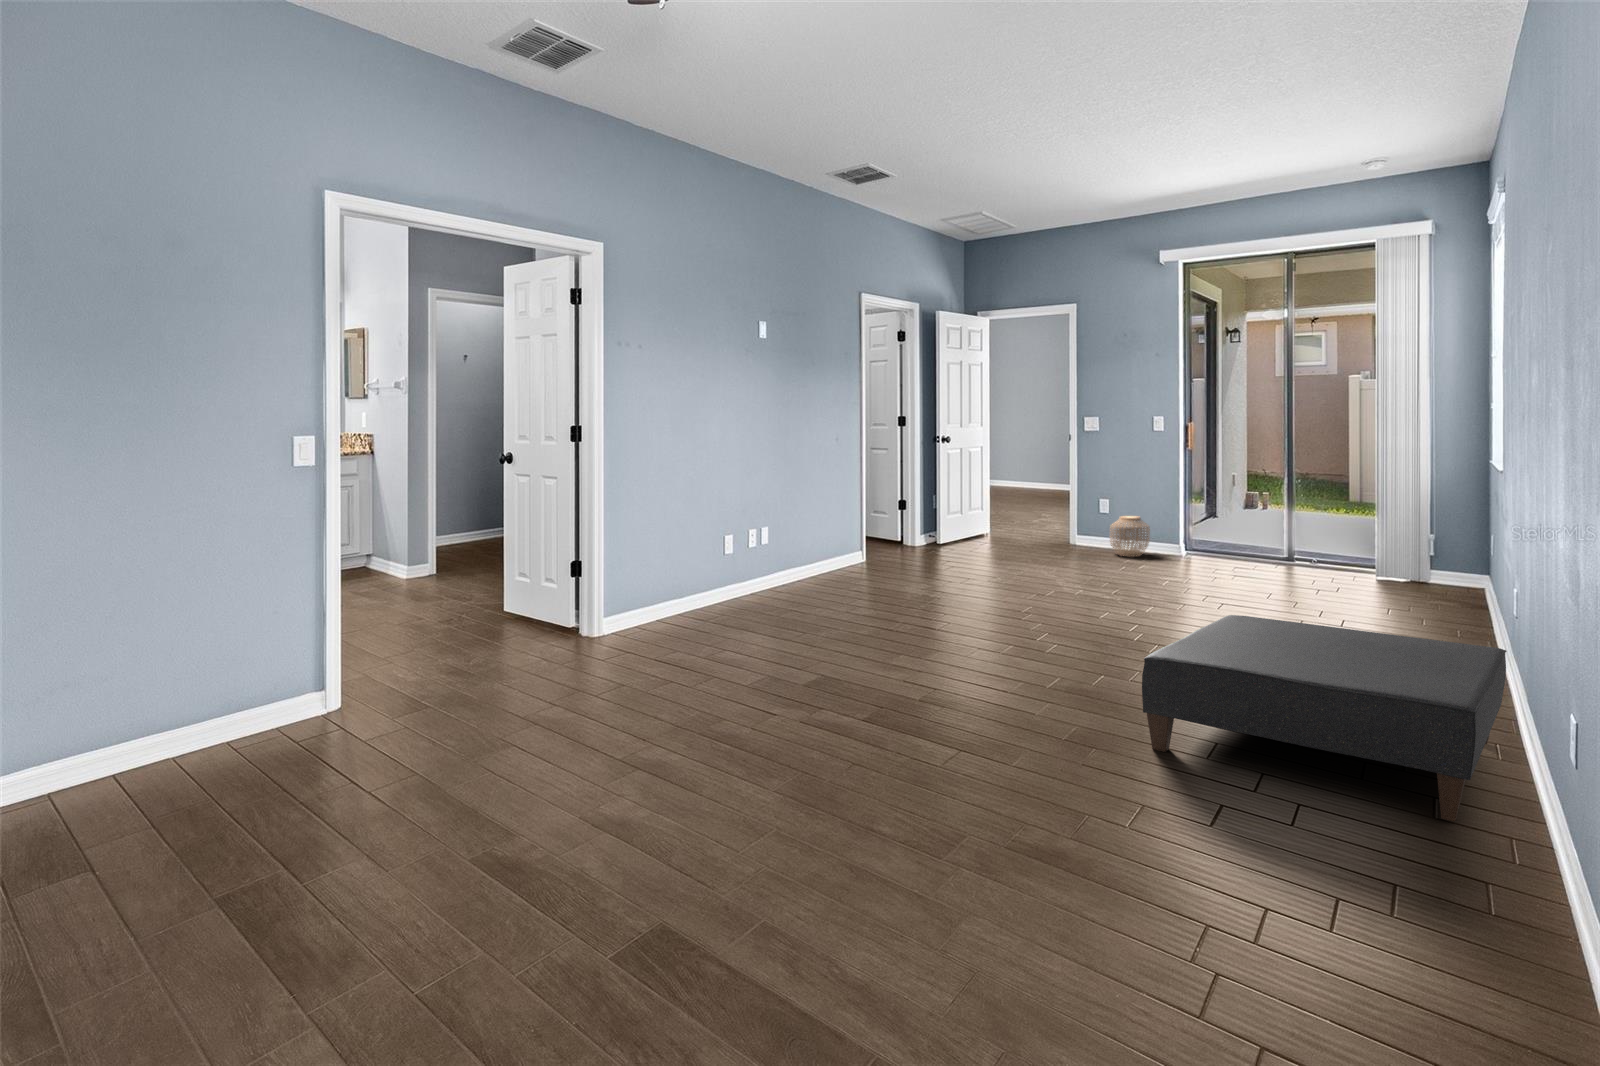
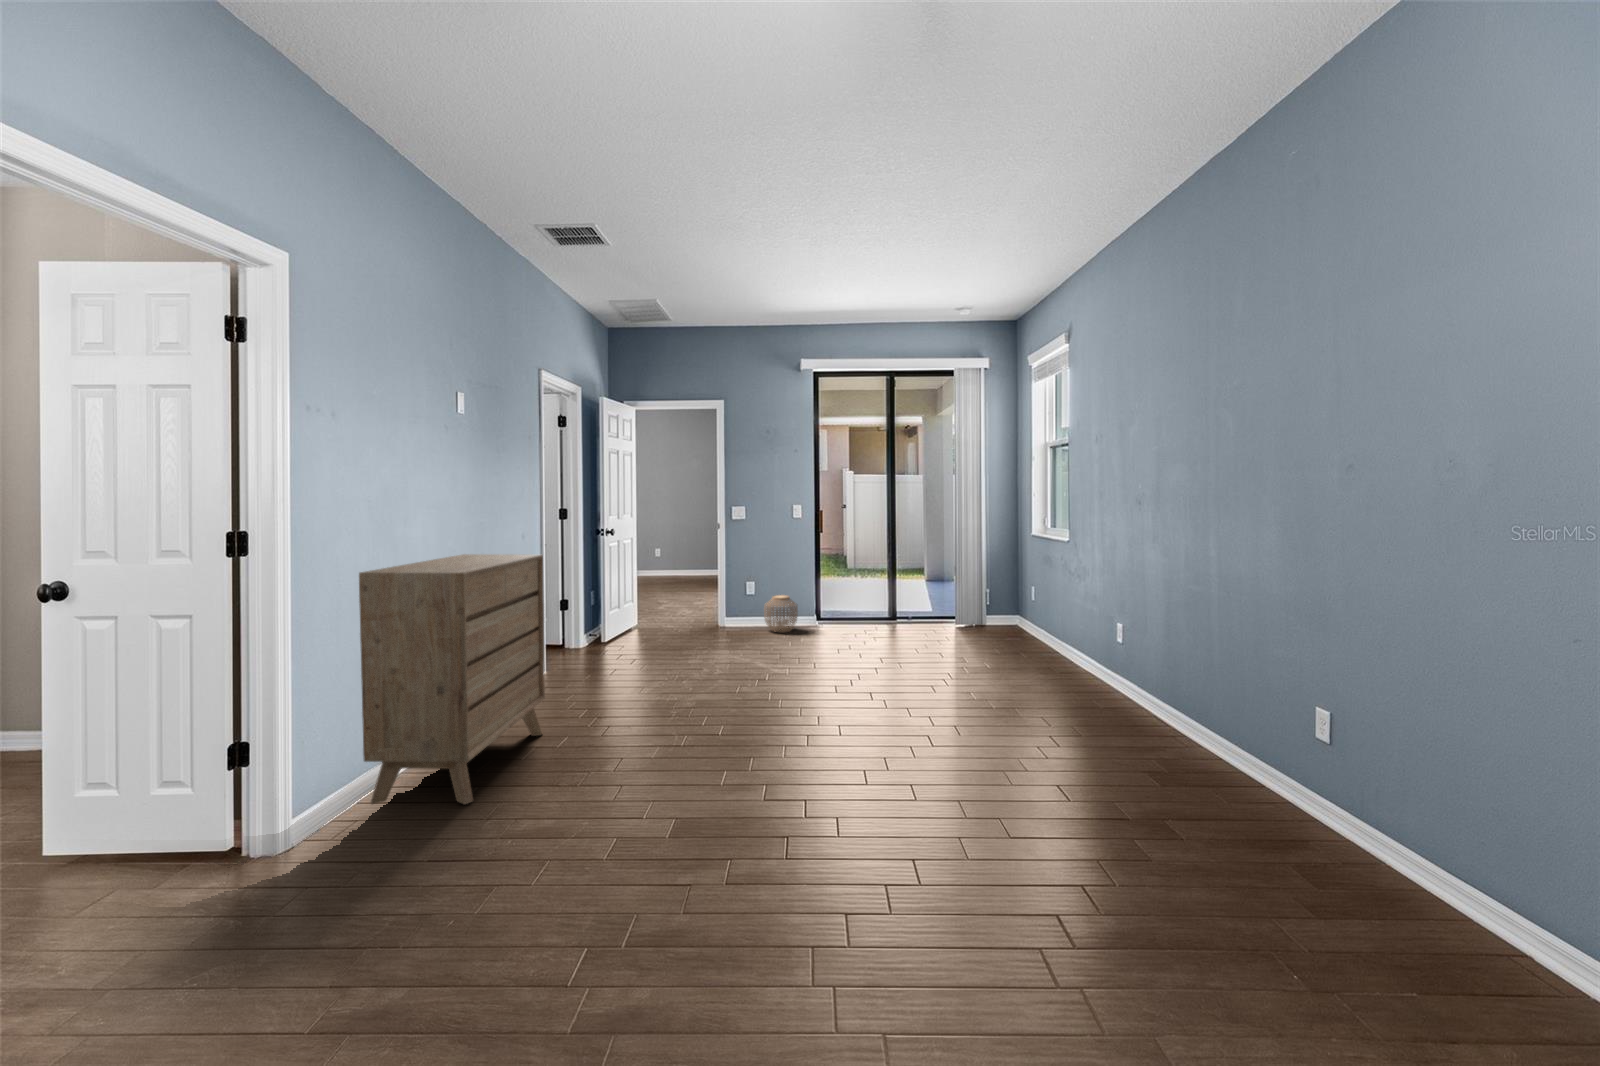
dresser: none [657,452,810,626] -> present [359,554,545,804]
ottoman: present [1142,615,1506,821] -> none [1051,709,1399,891]

